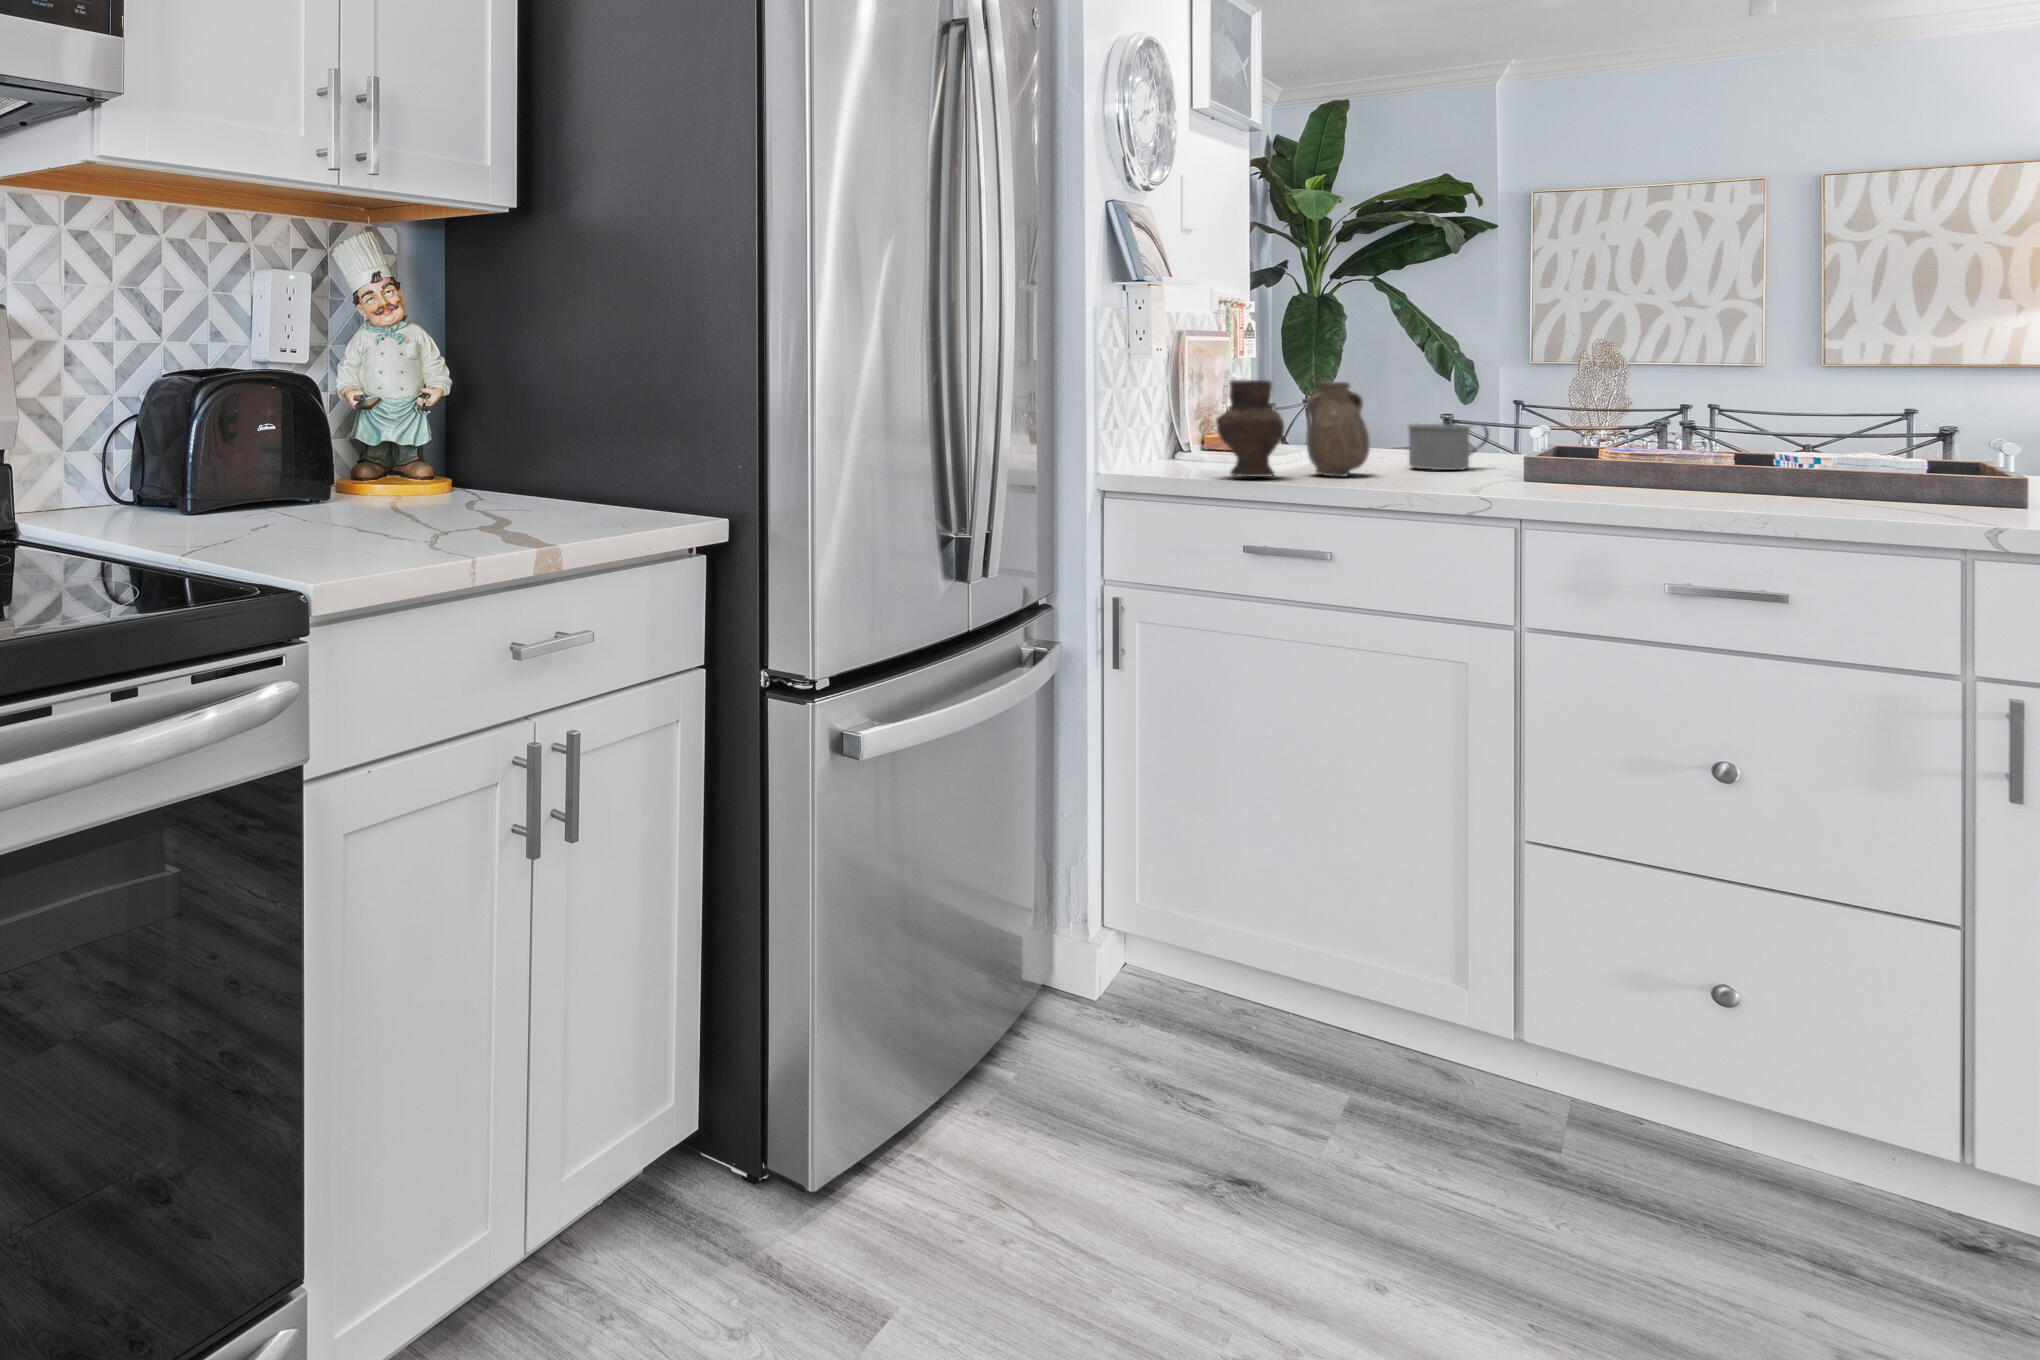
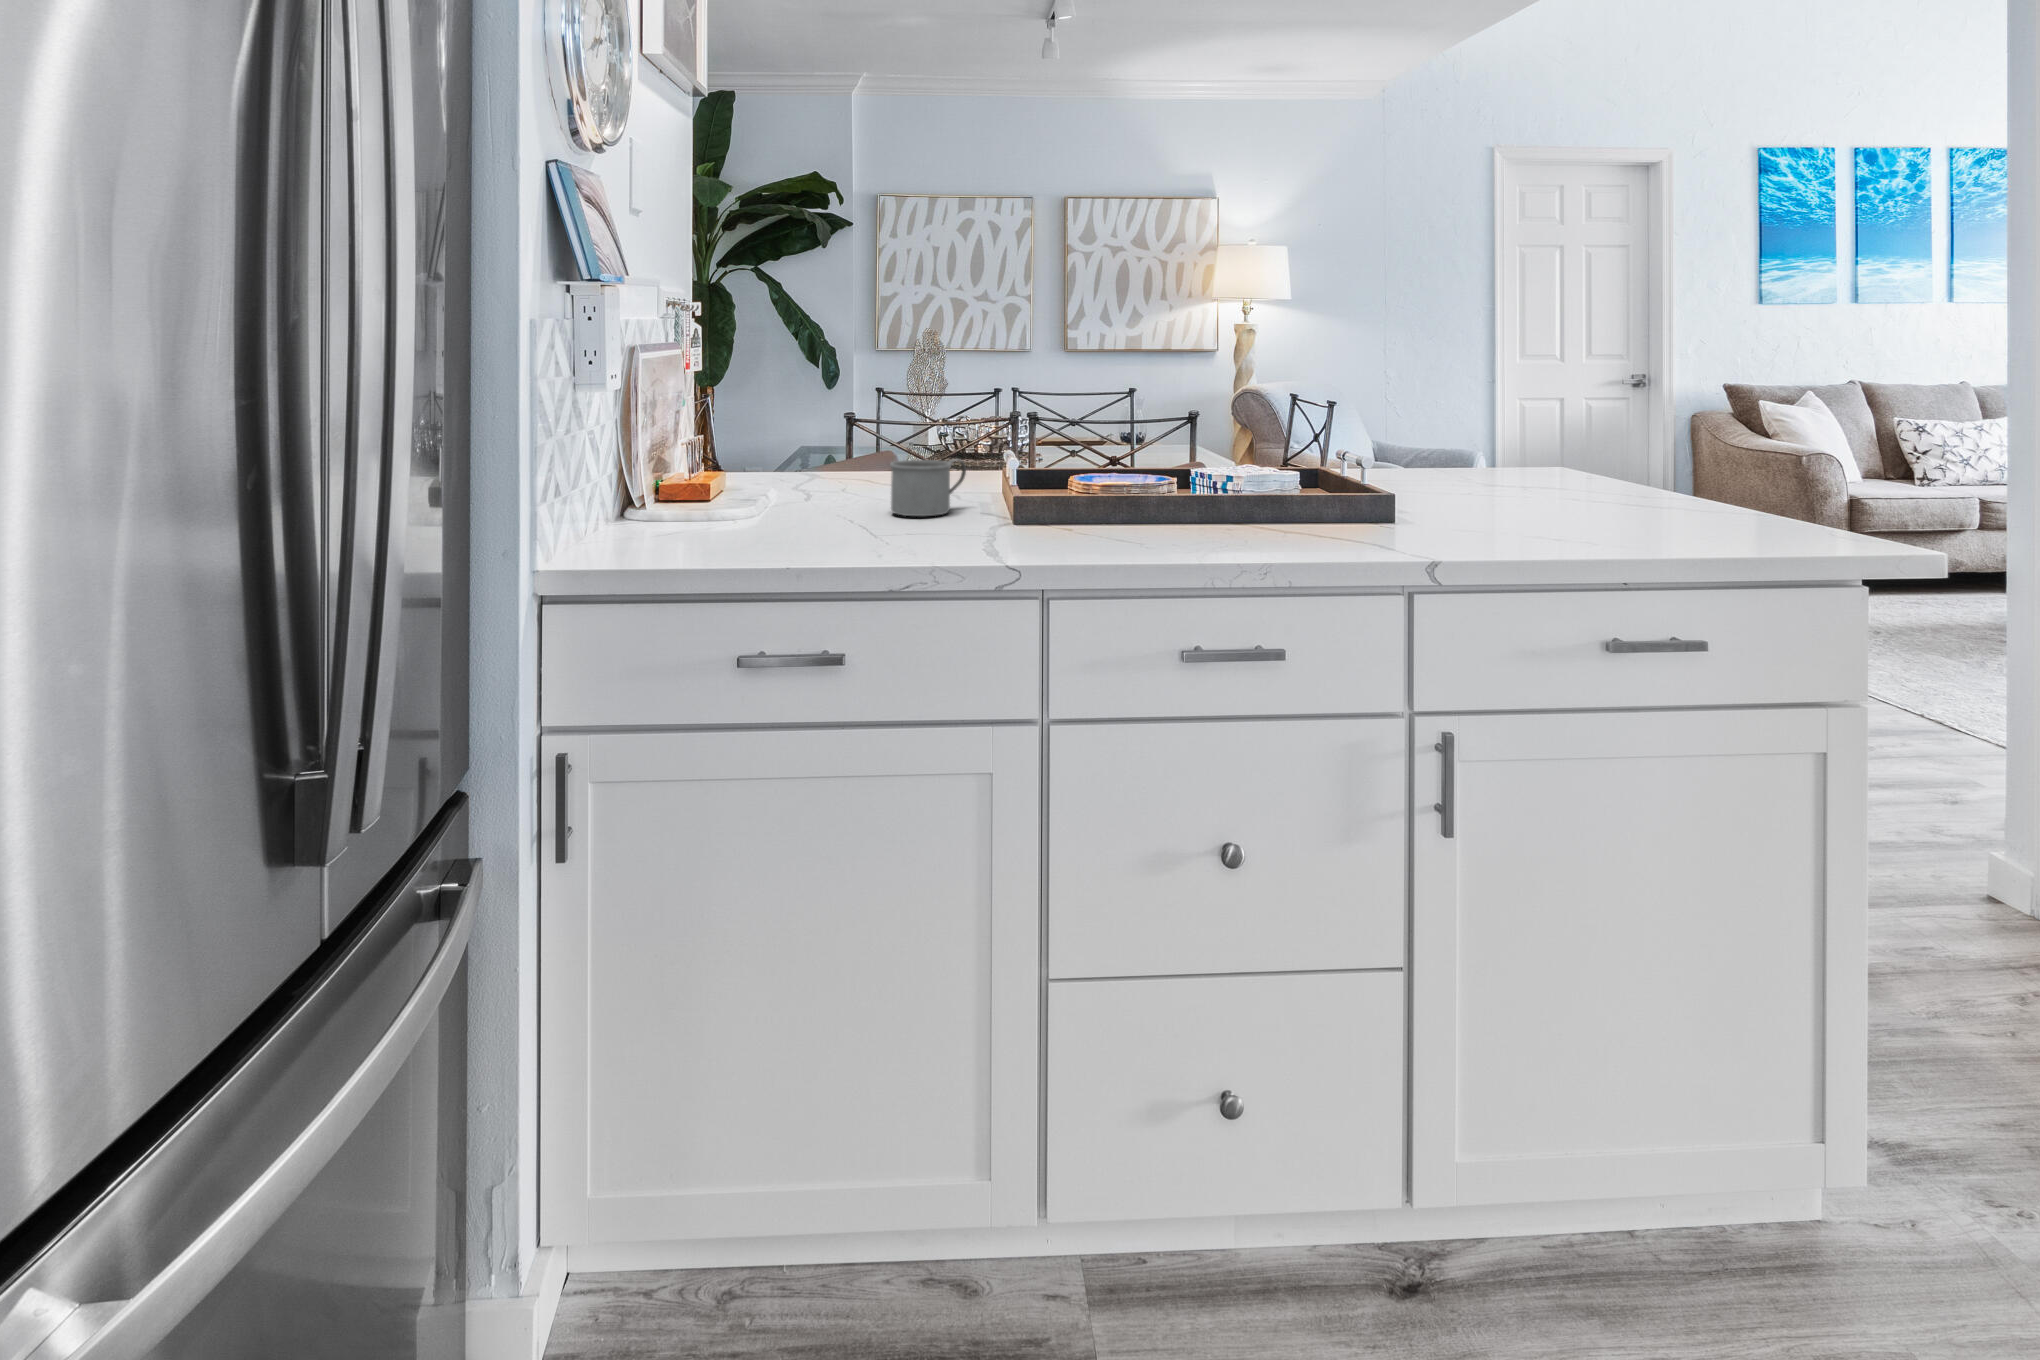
vase: present [1216,379,1370,477] -> none [691,419,863,552]

